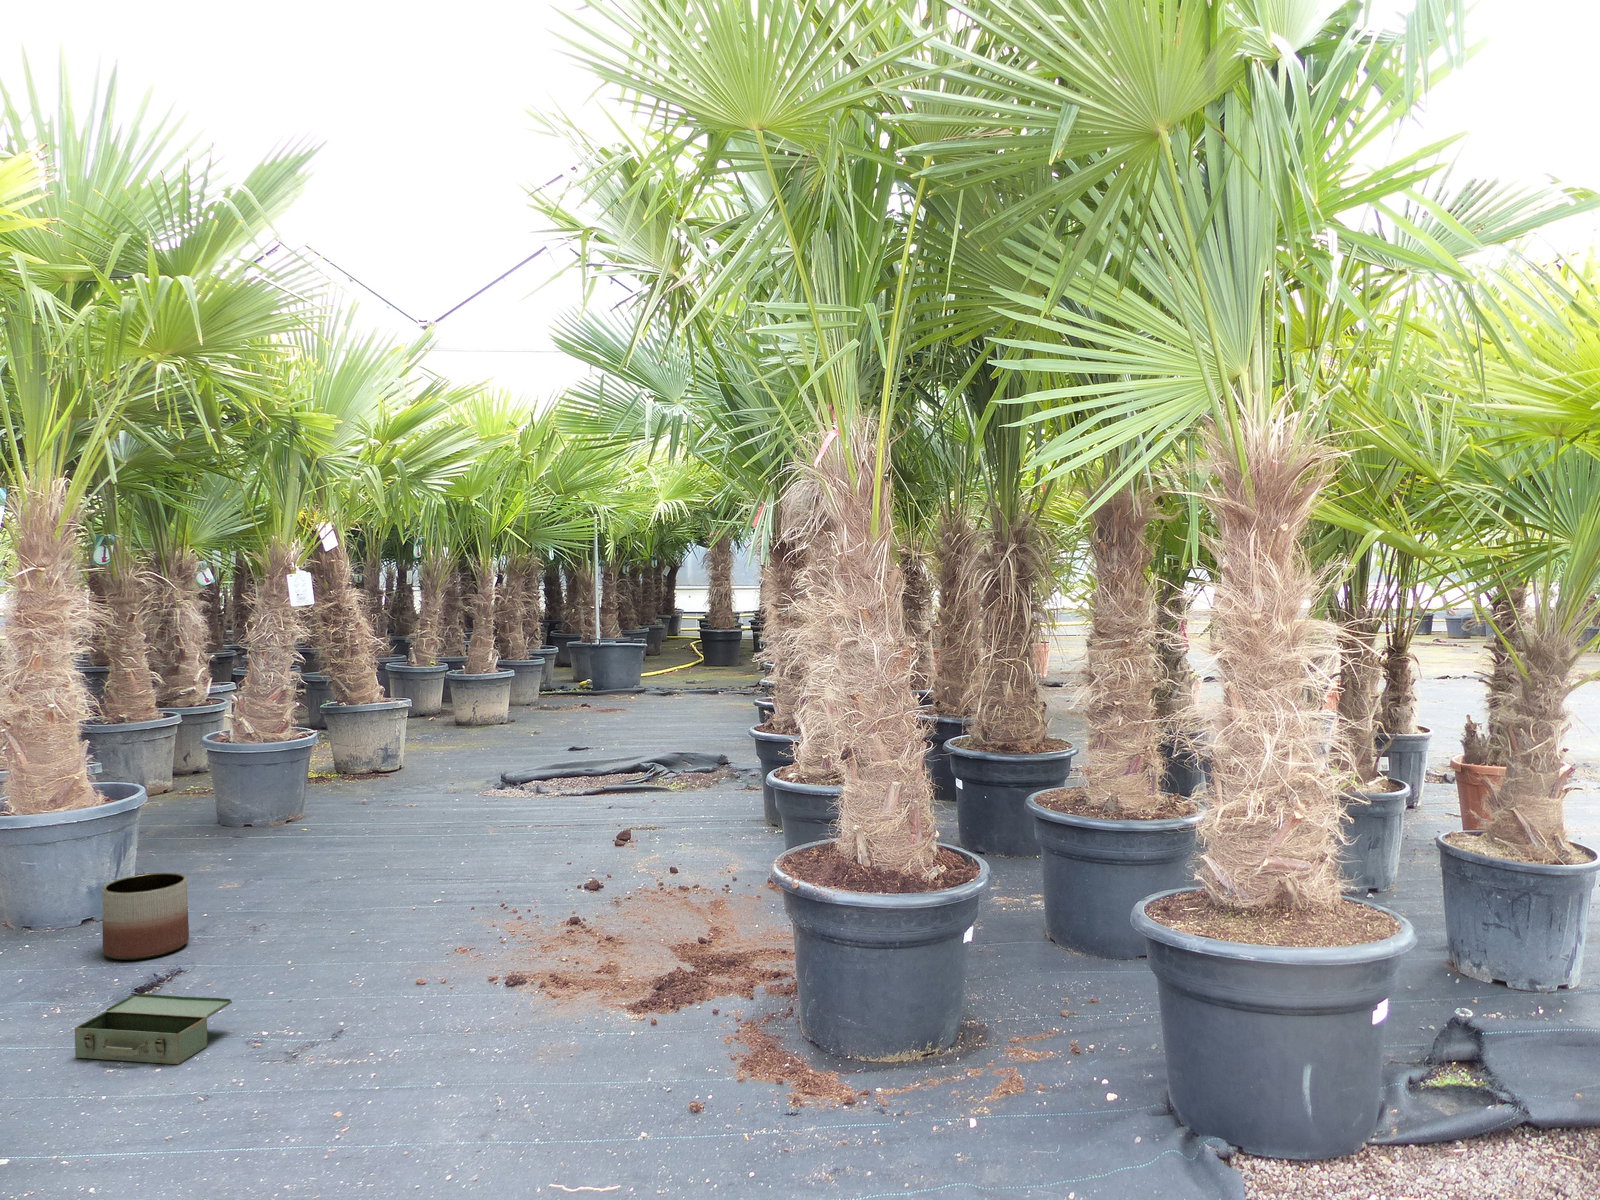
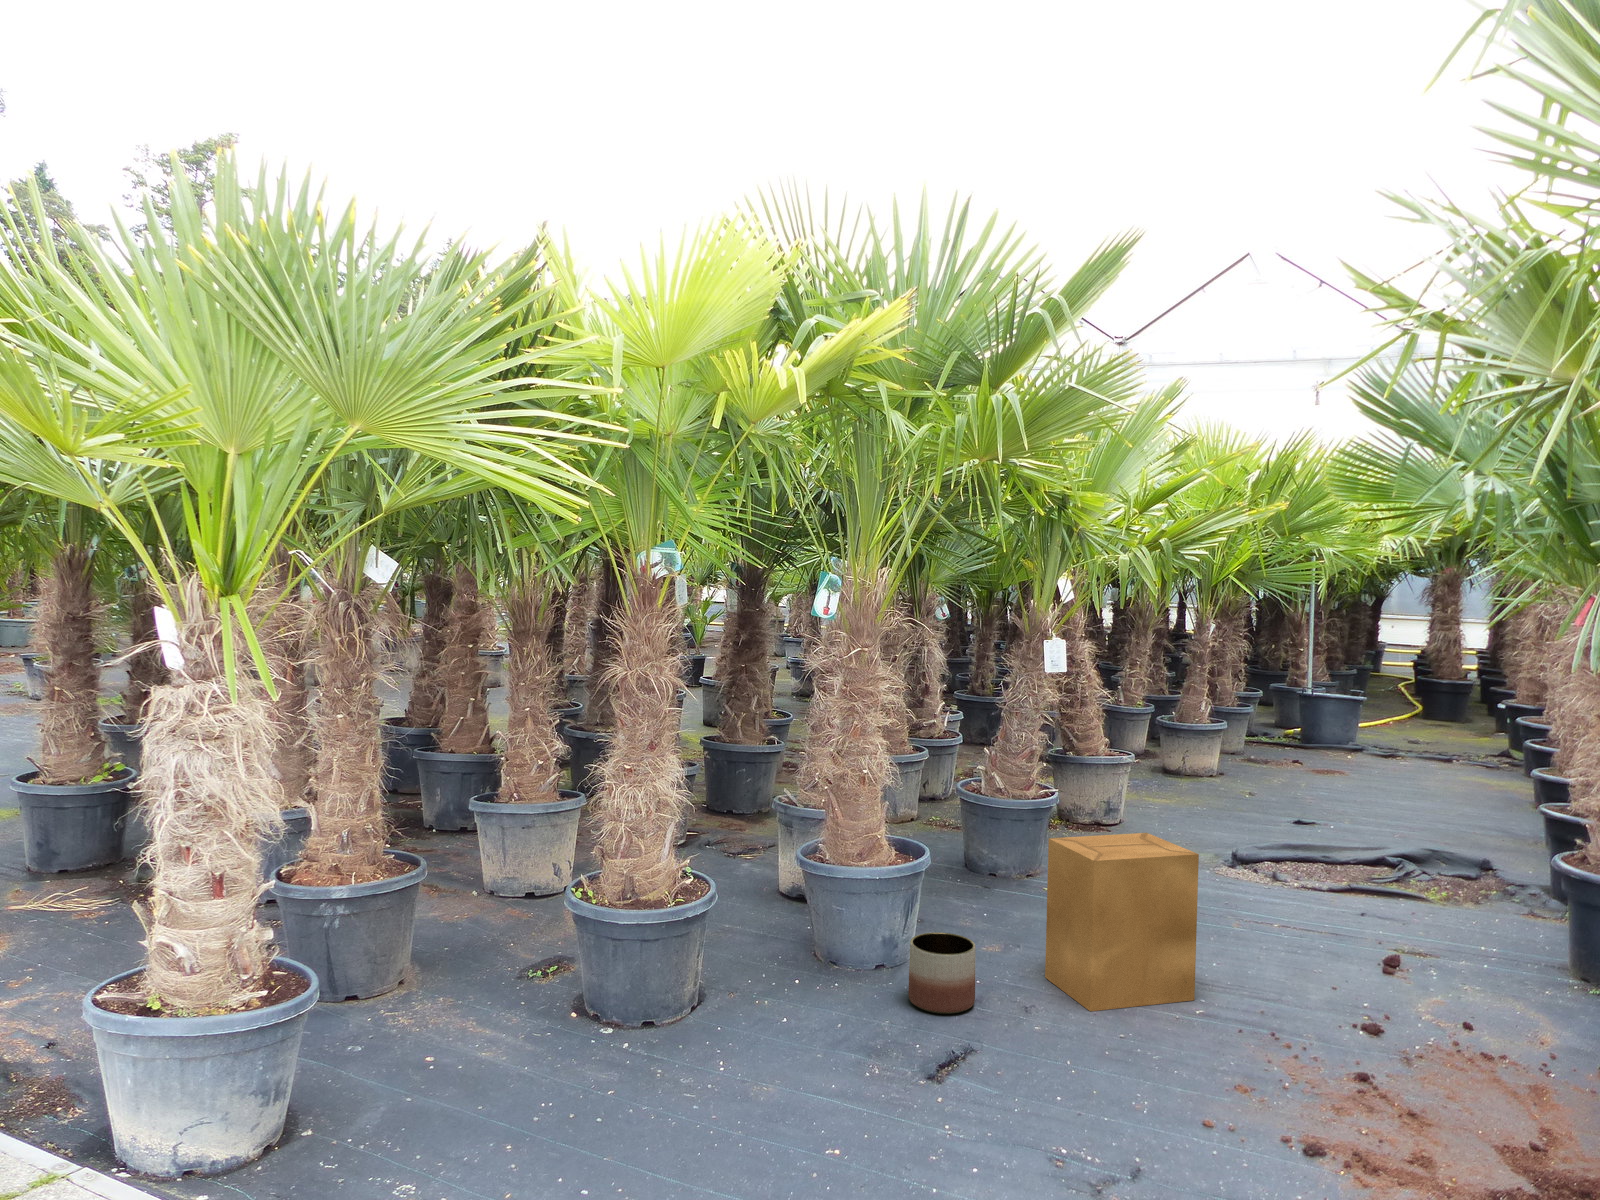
cardboard box: none [277,743,436,924] -> present [1045,833,1199,1011]
toolbox: present [75,994,232,1064] -> none [909,1068,1035,1158]

